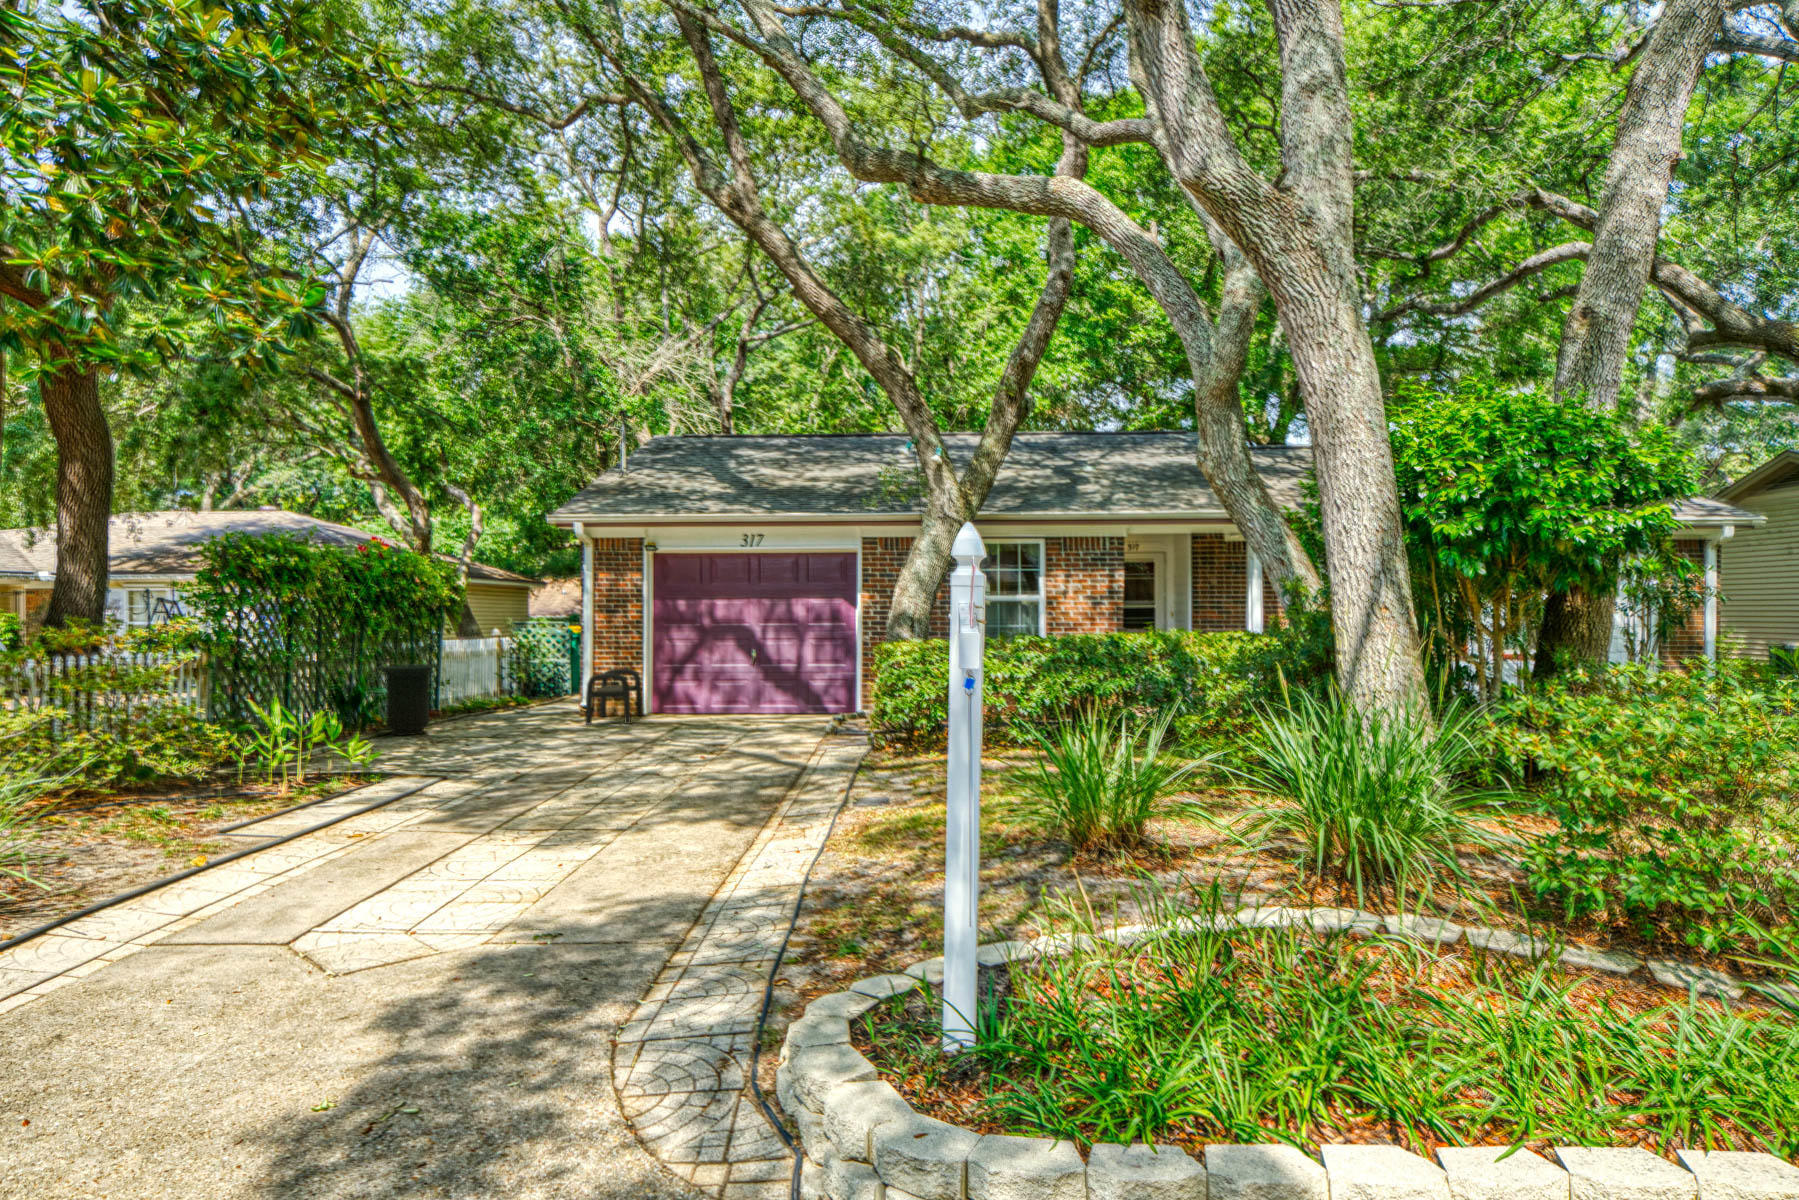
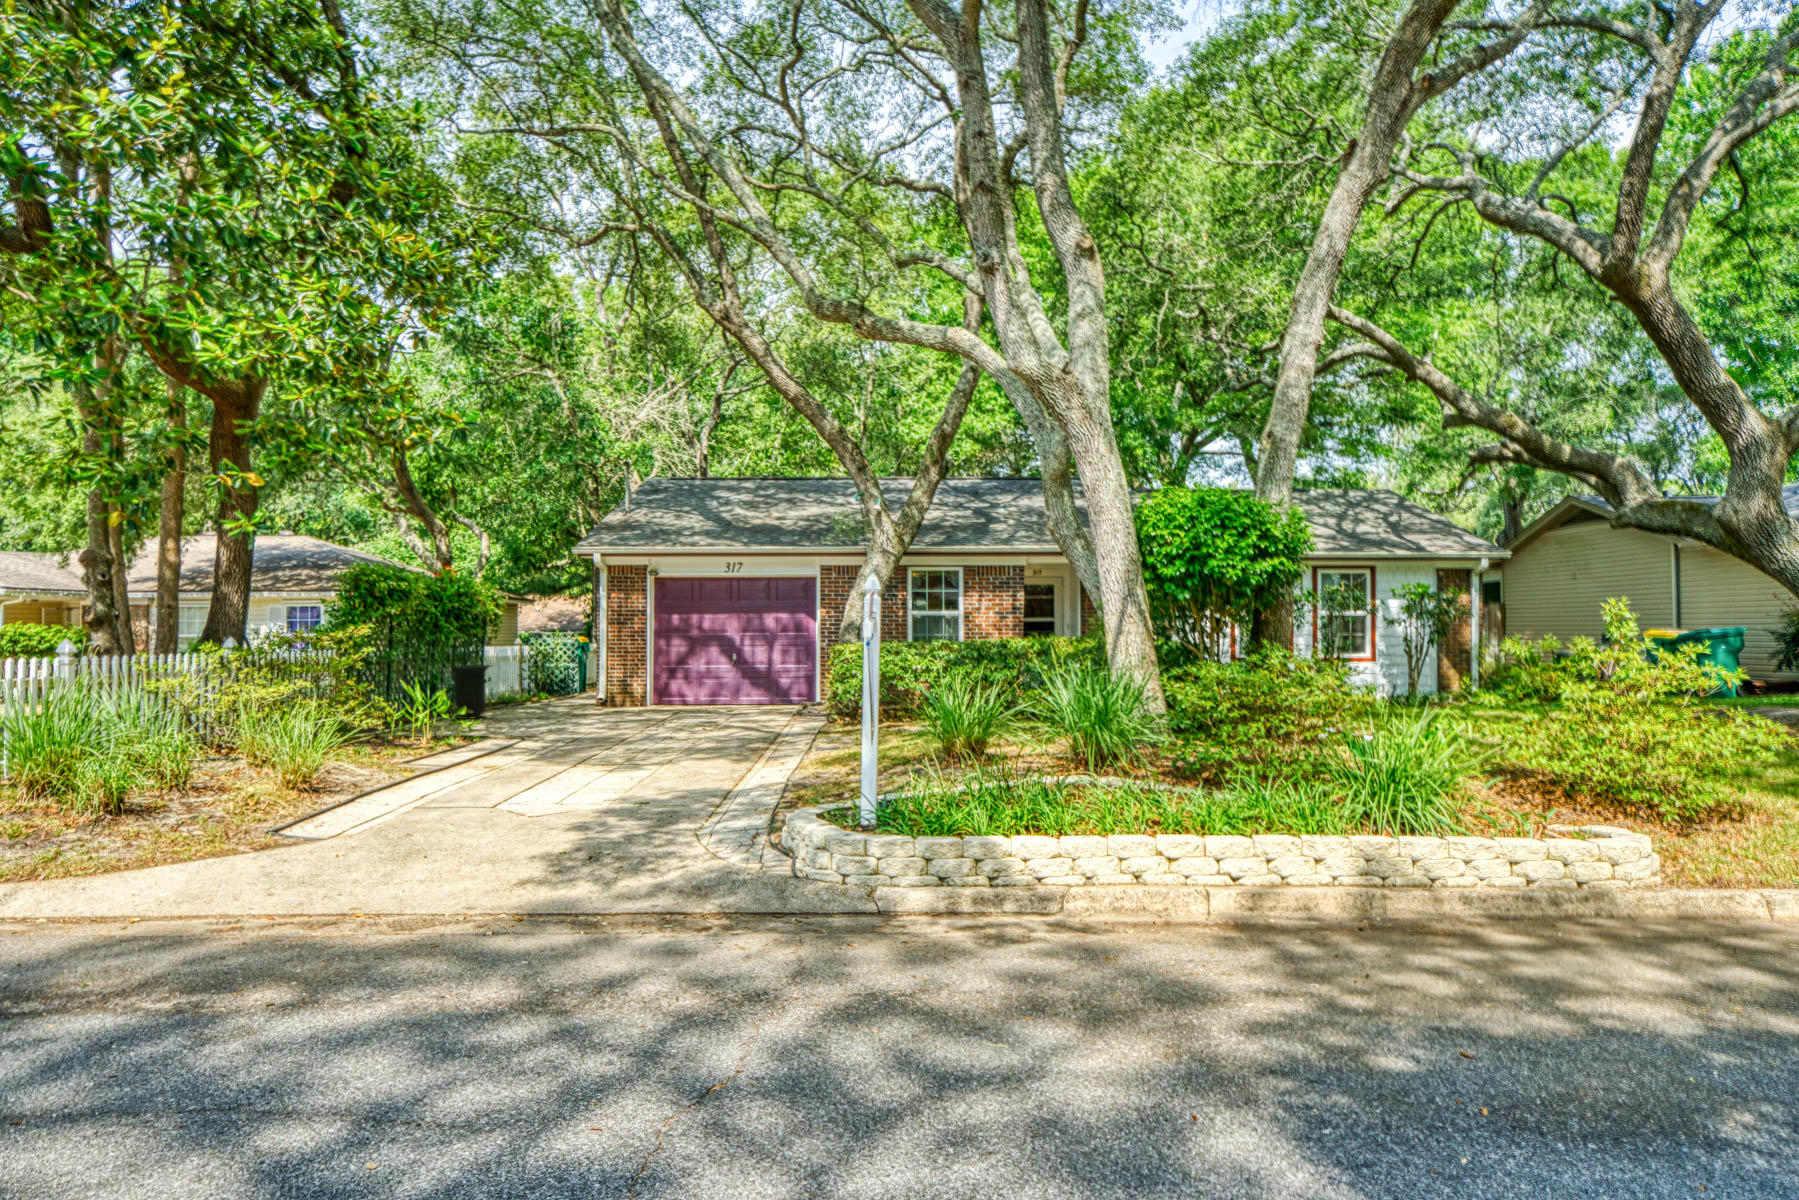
bench: present [585,668,643,725] -> none [605,668,647,711]

